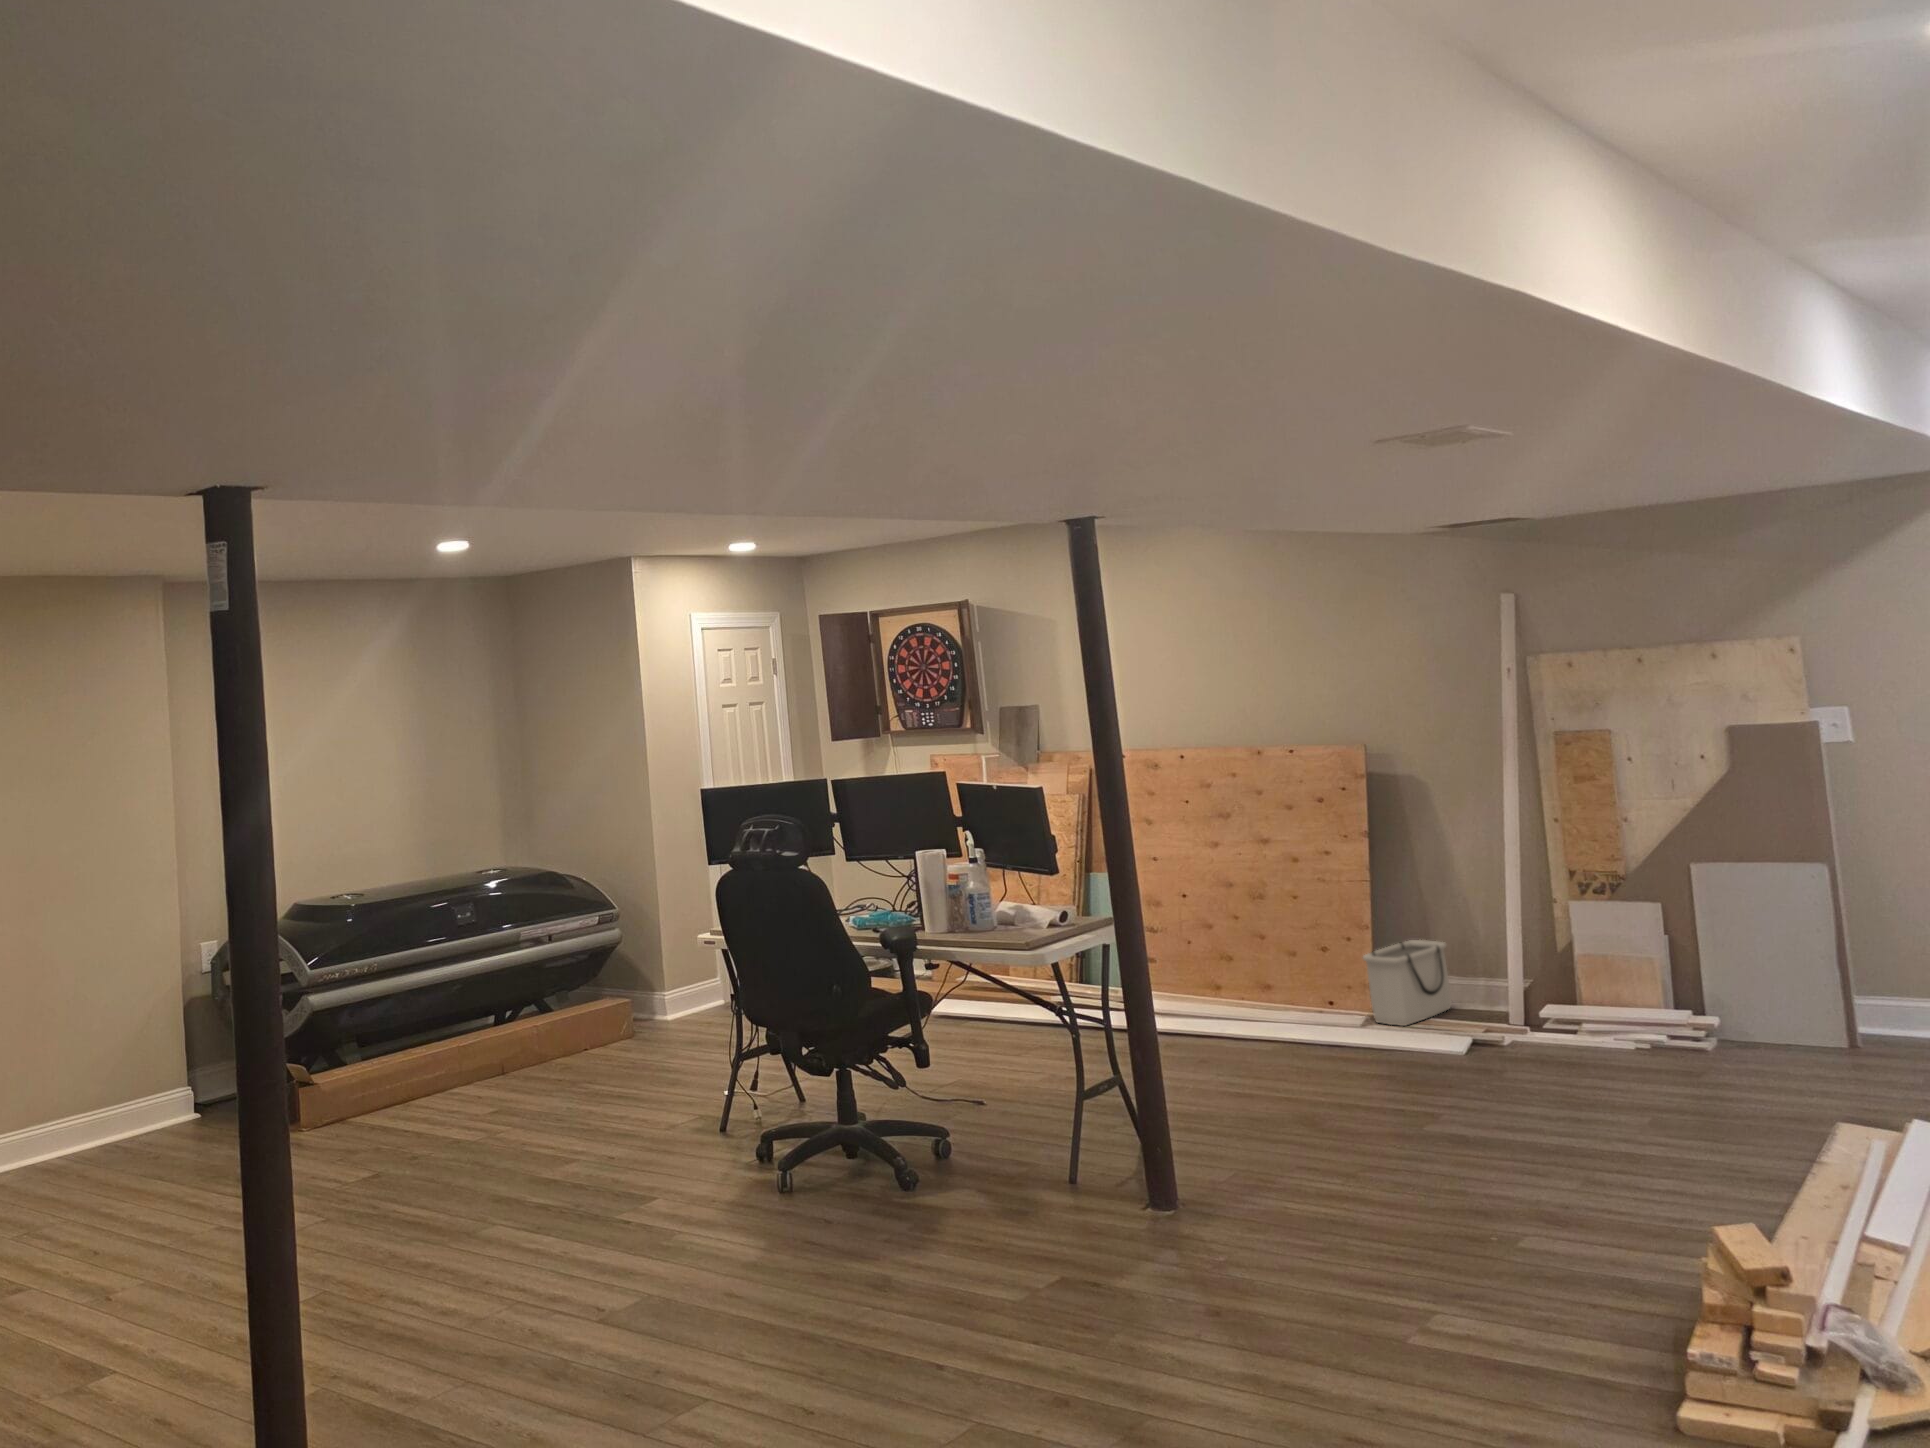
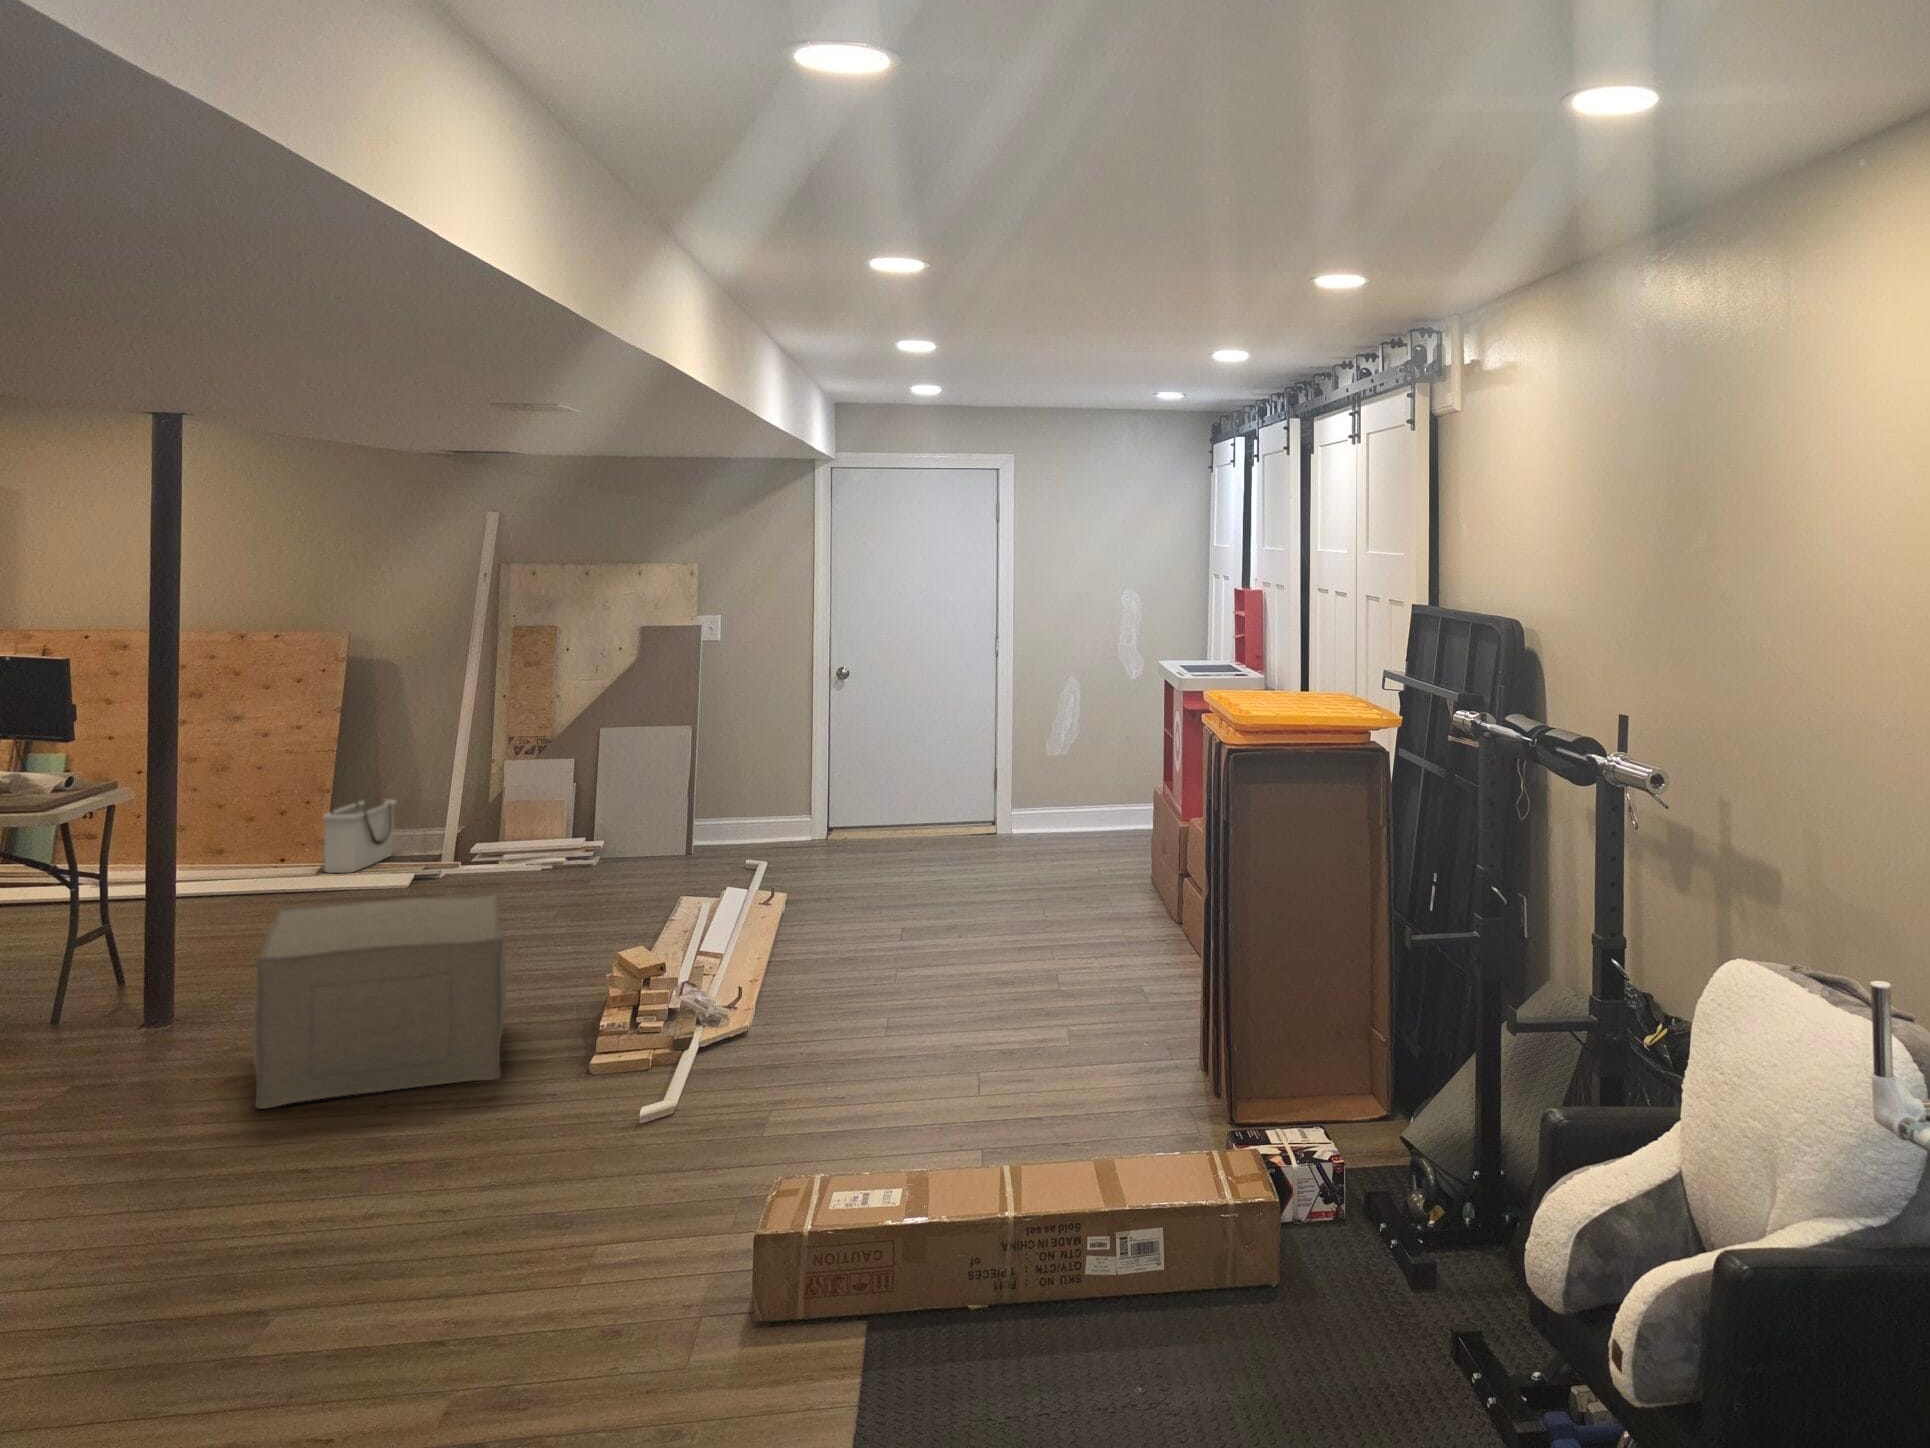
ottoman: none [1200,1087,1549,1396] -> present [252,893,507,1109]

